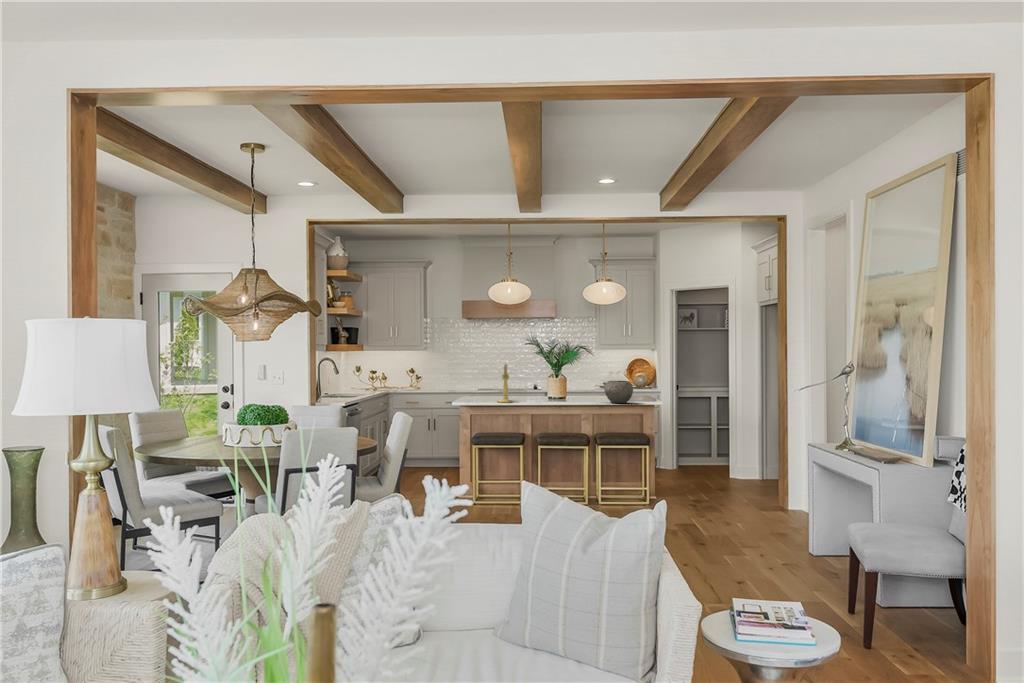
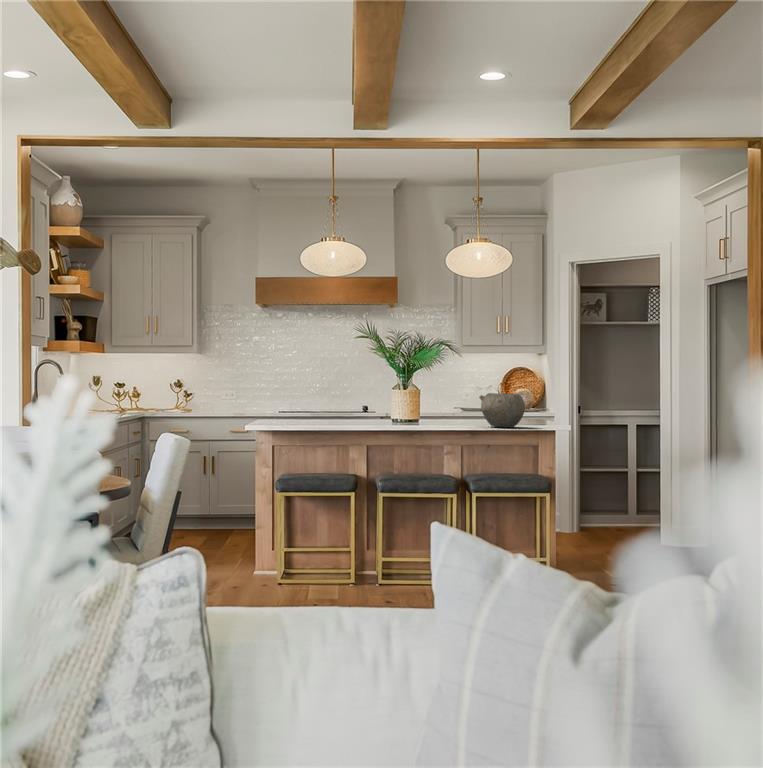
candle holder: present [497,364,513,403] -> none [315,365,344,426]

